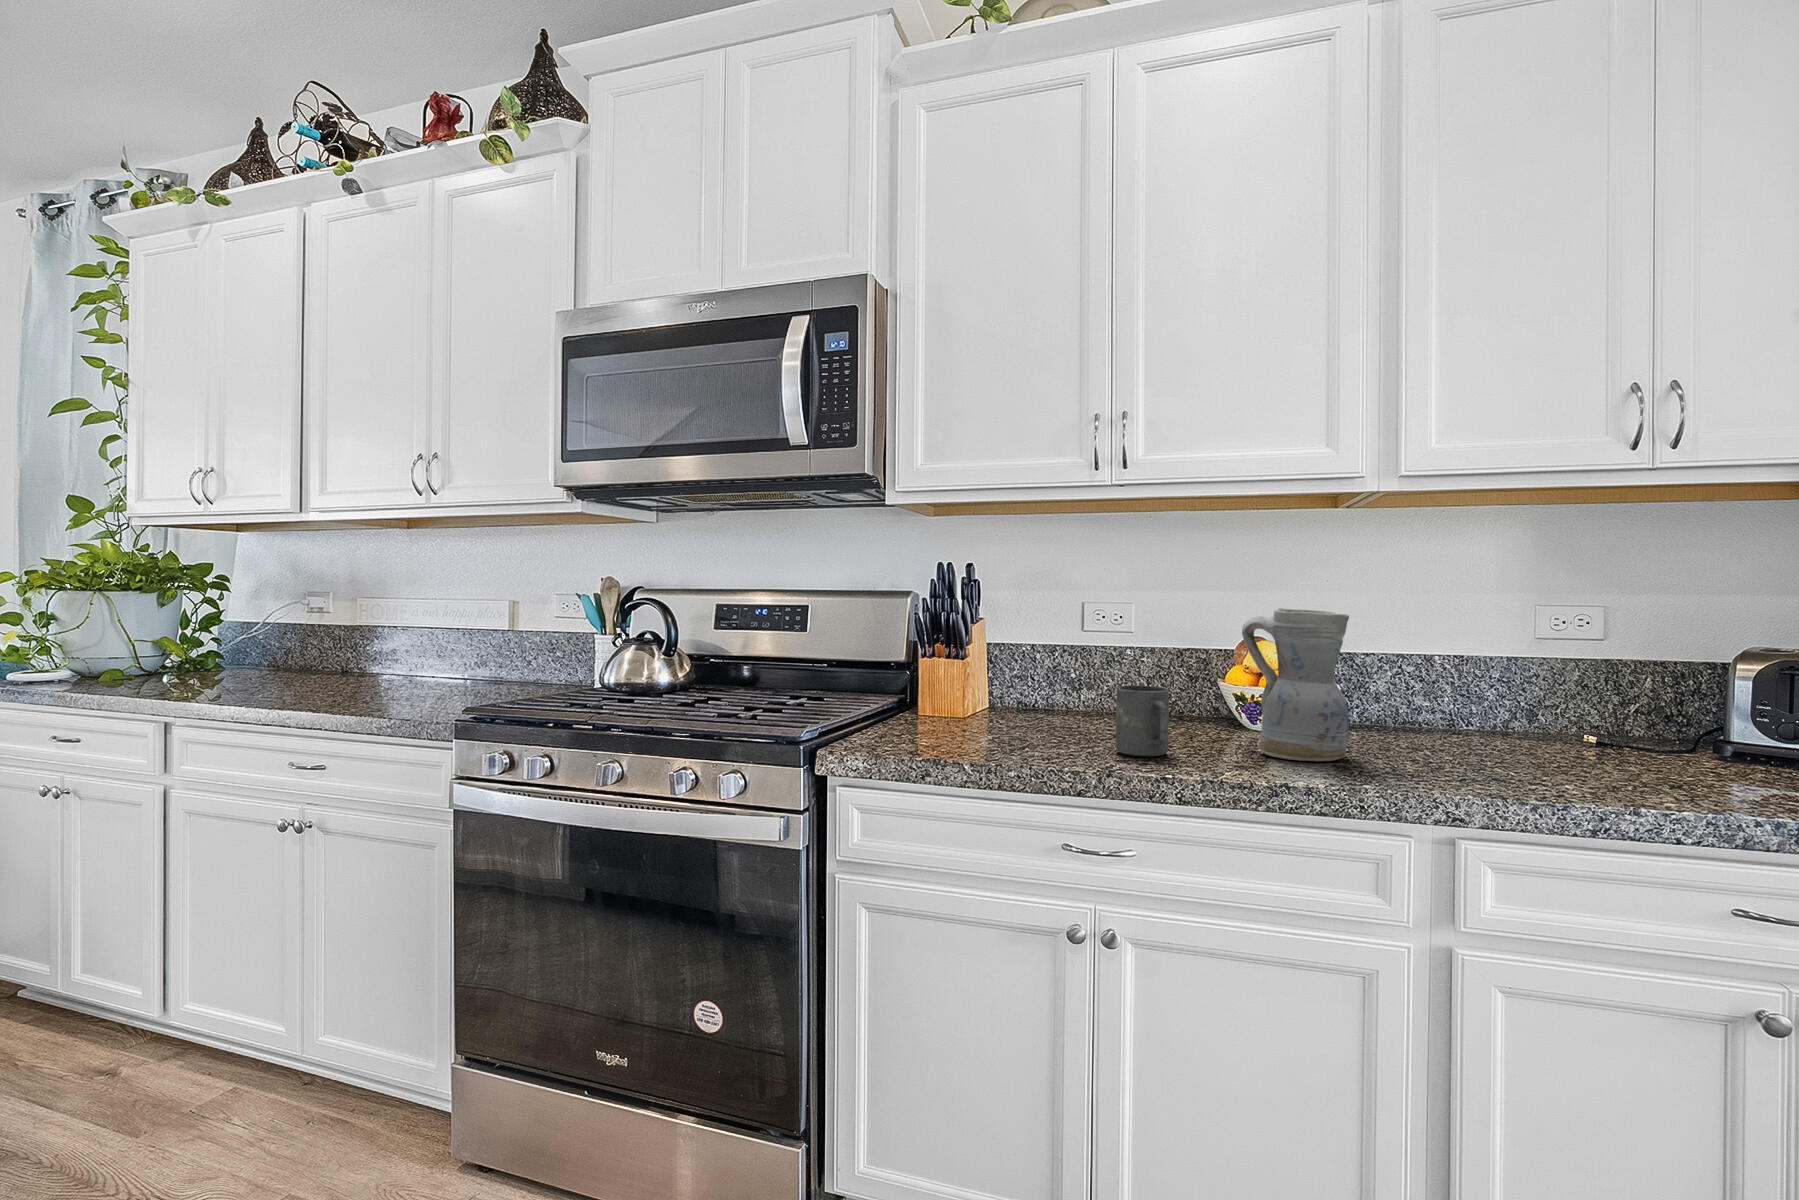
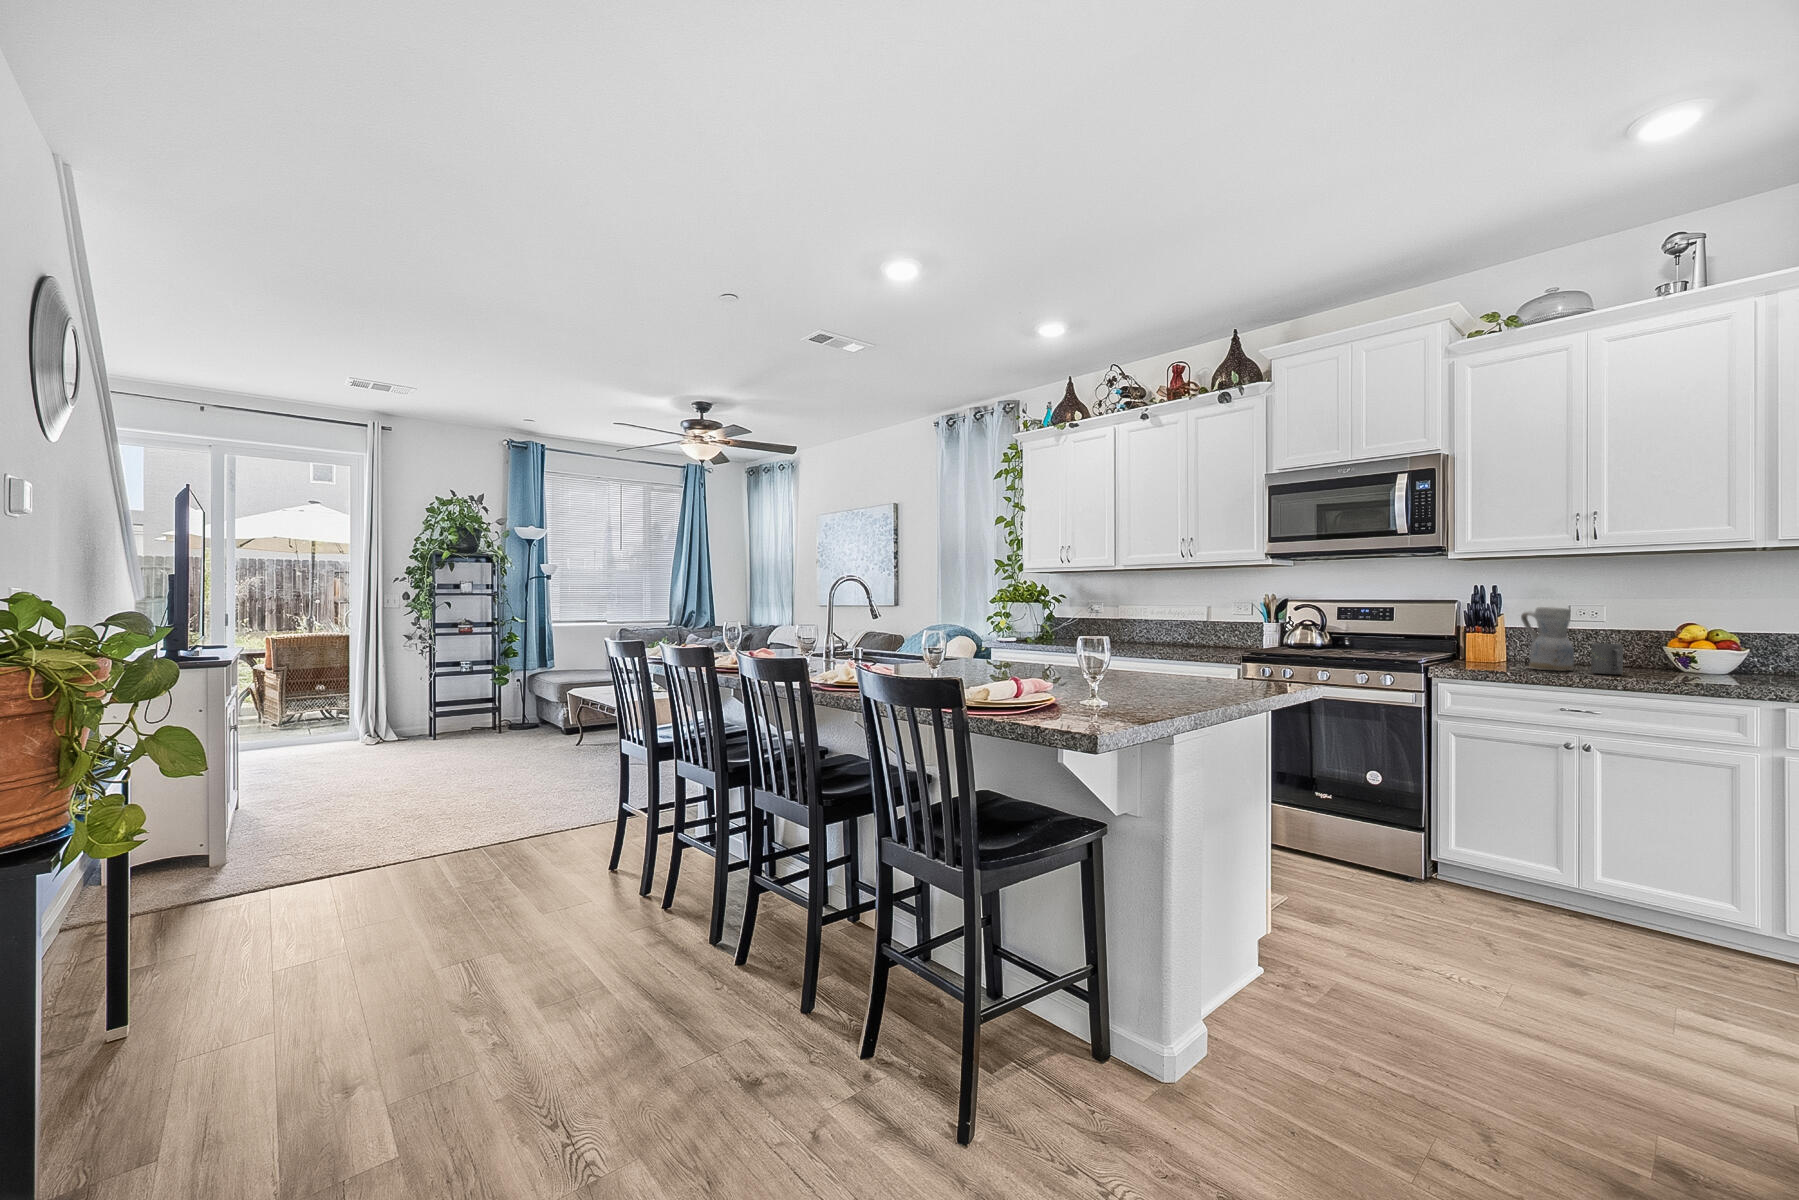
ceramic pitcher: present [1242,608,1349,761] -> present [1521,607,1574,671]

